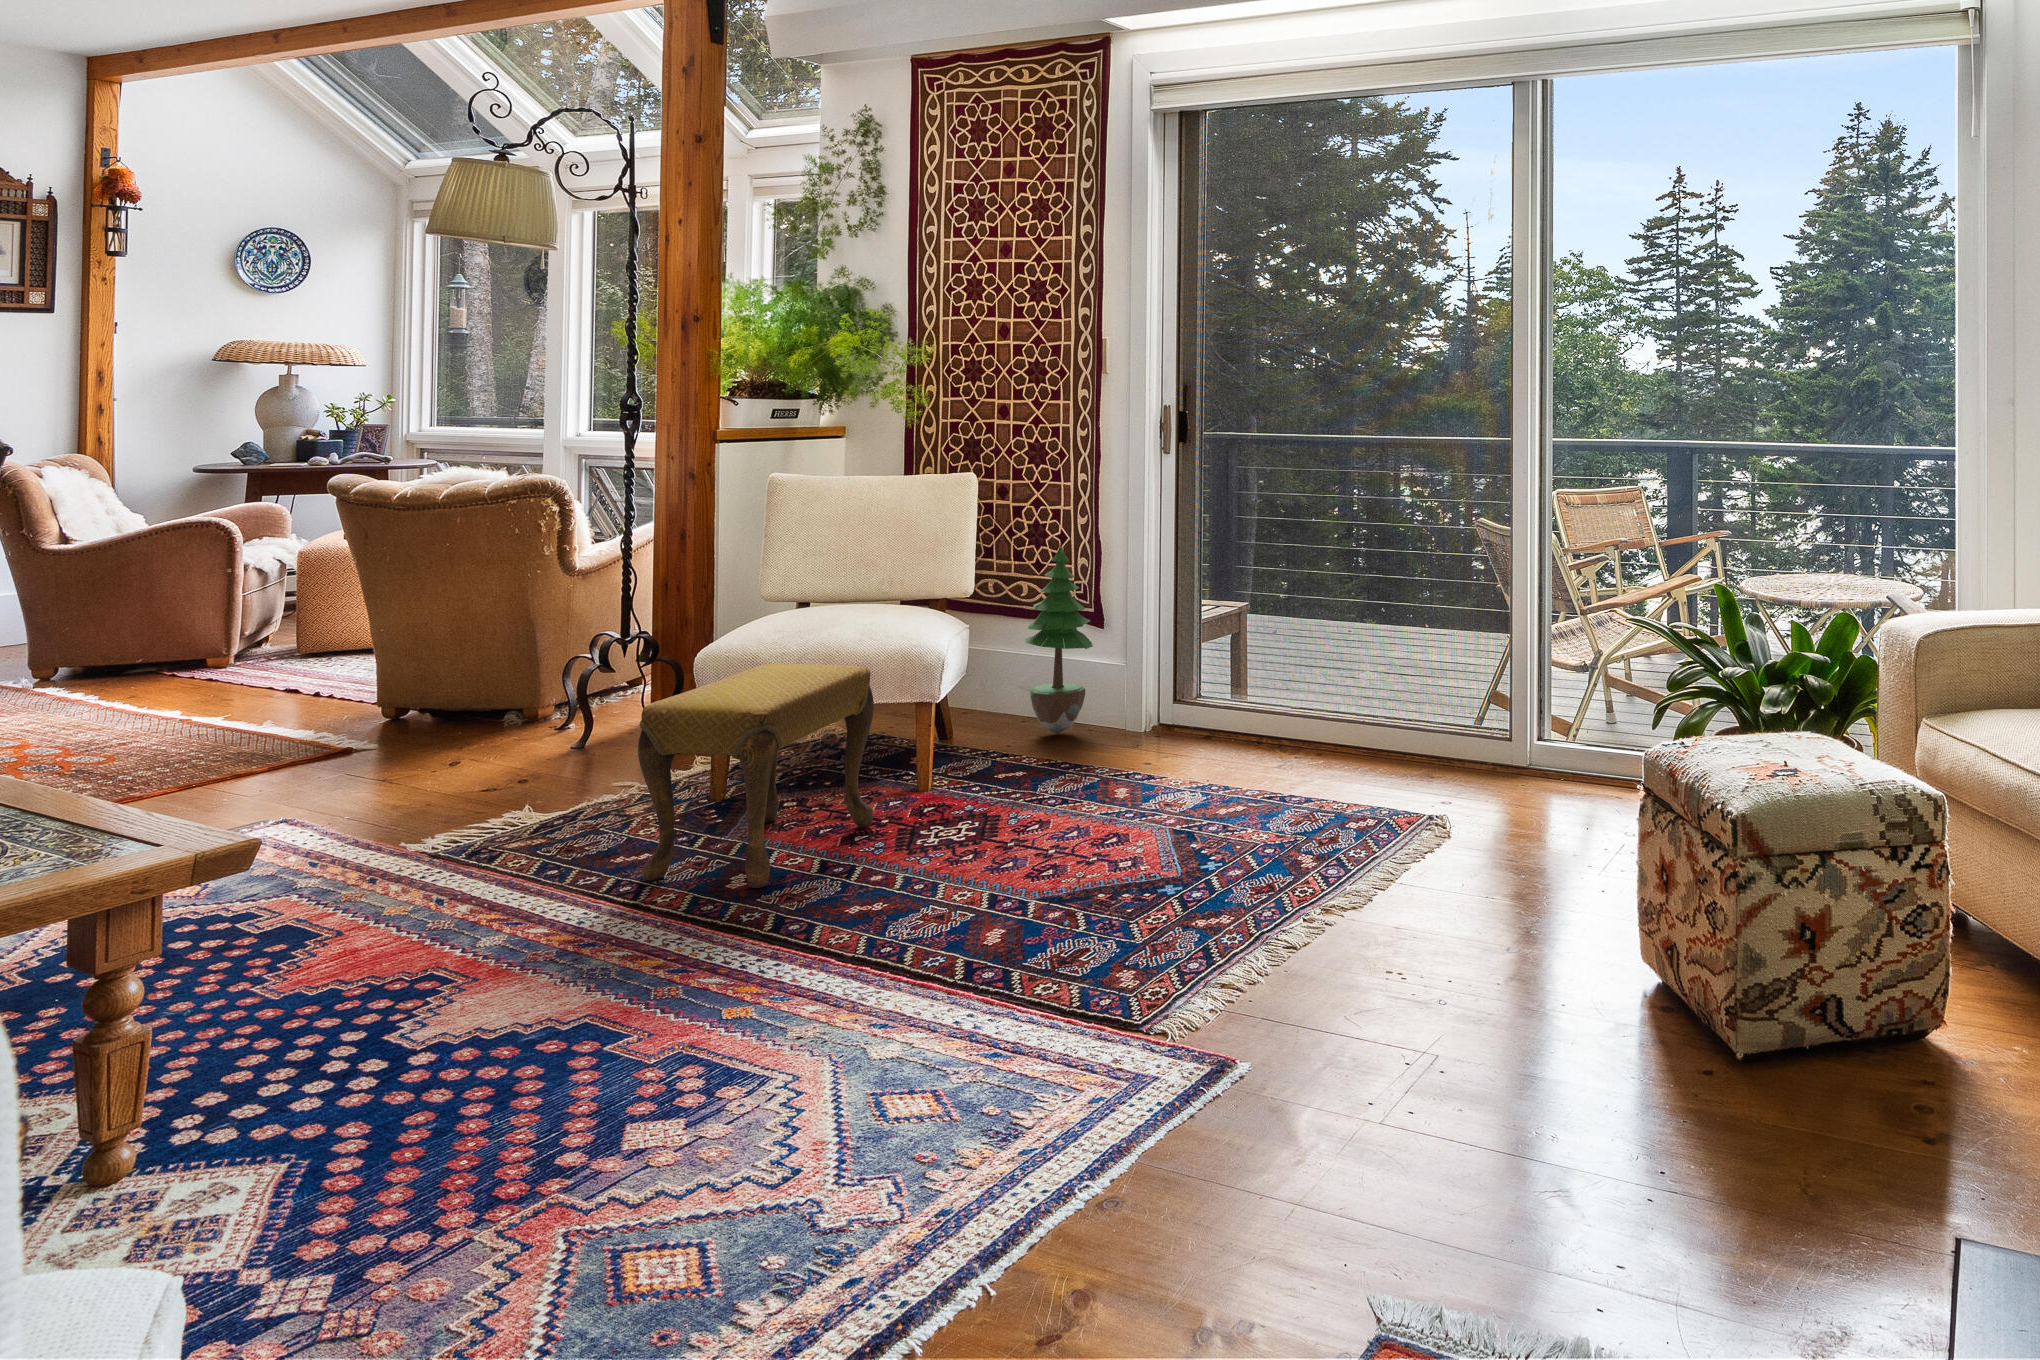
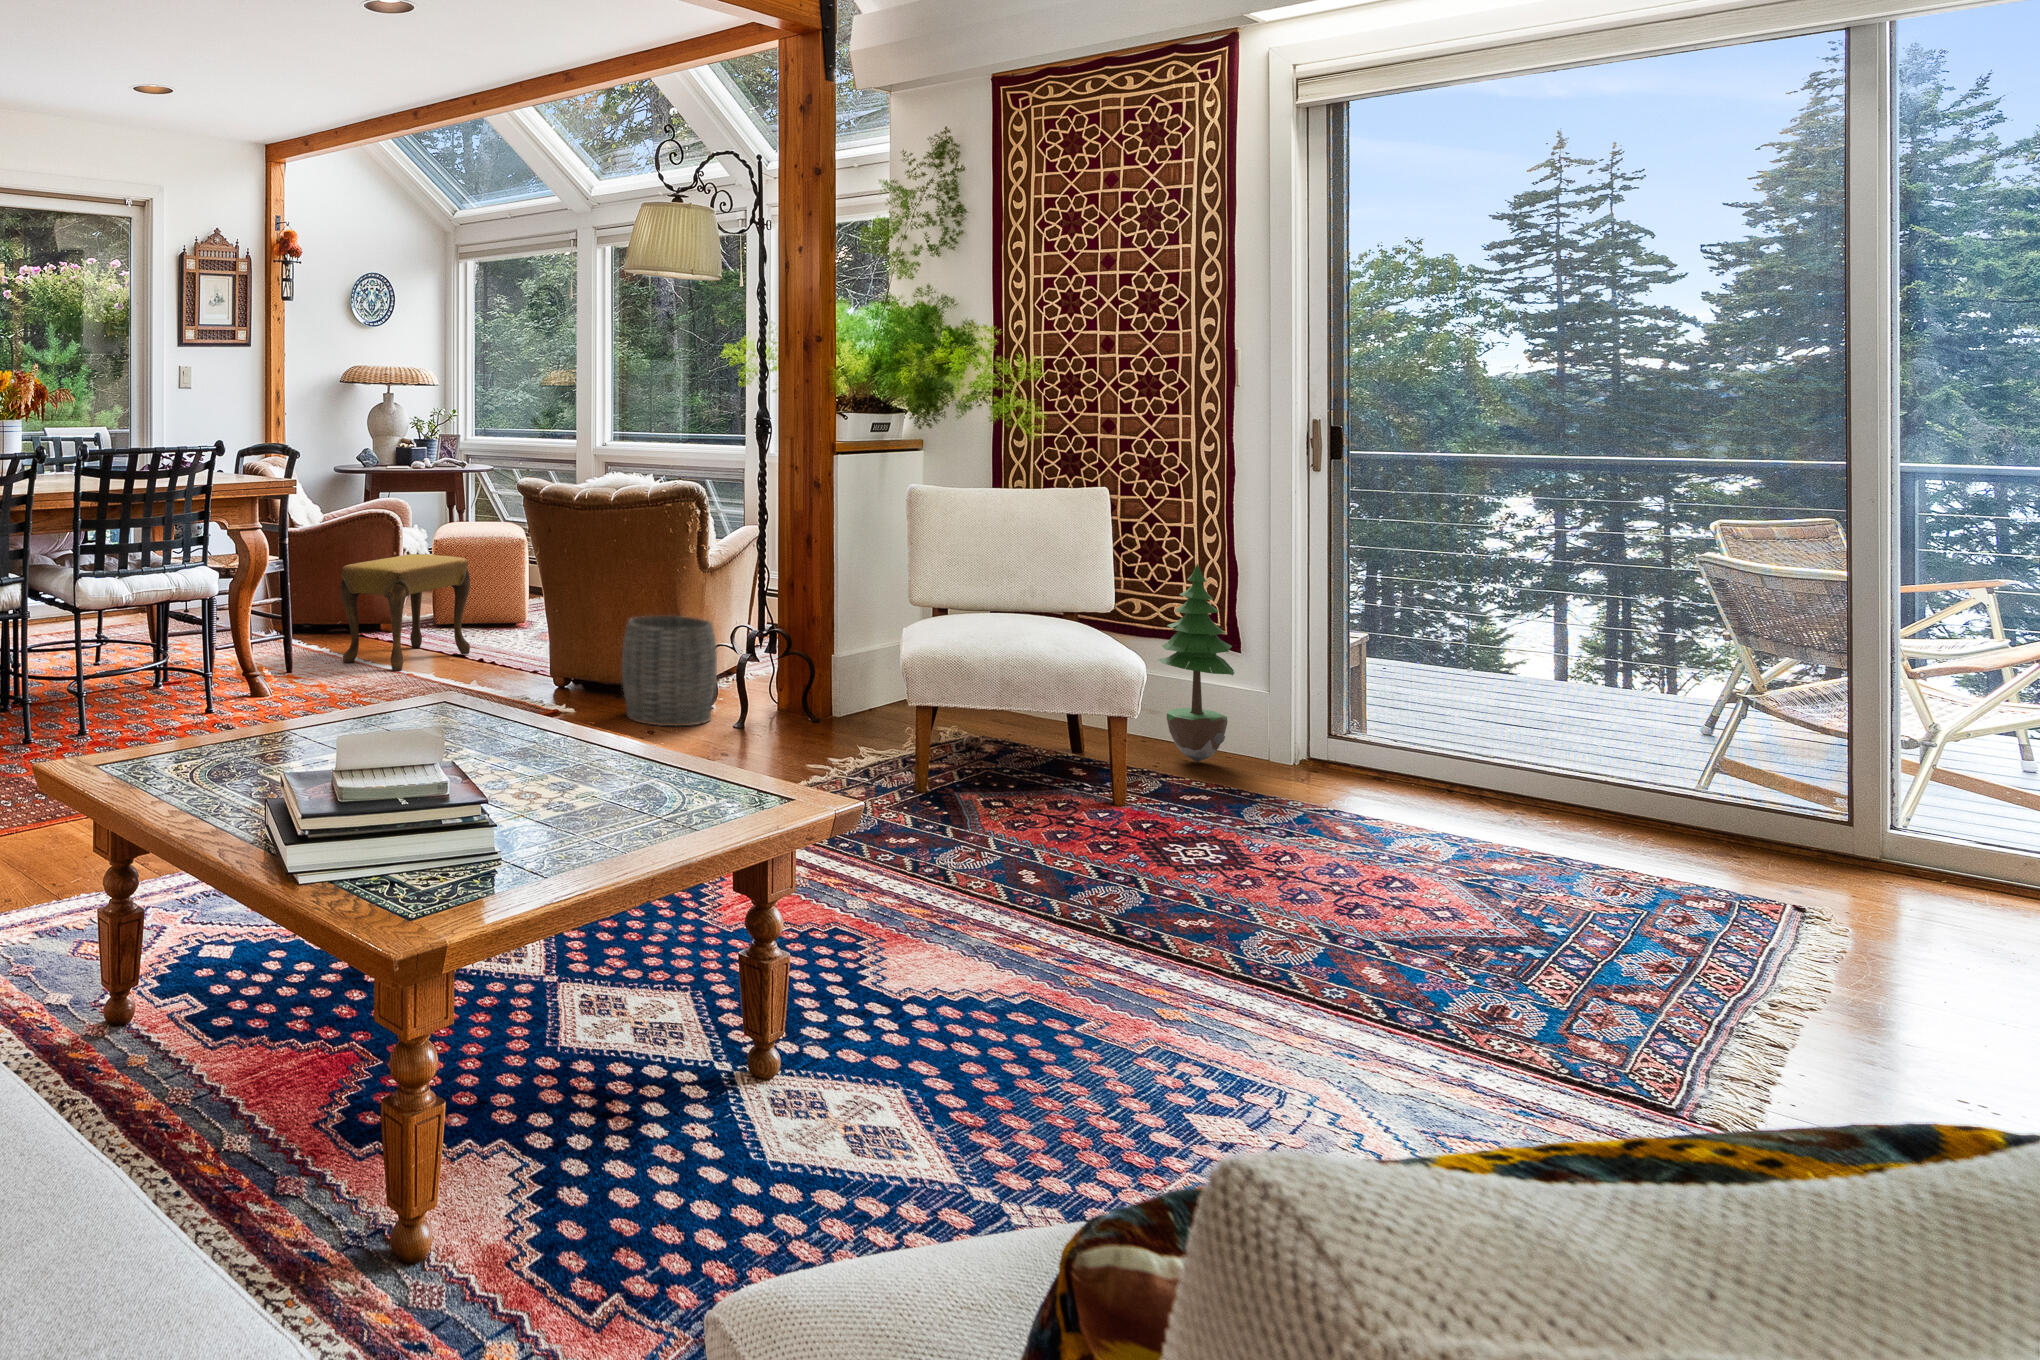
woven basket: none [436,630,562,756] -> present [622,616,717,726]
footstool: present [638,664,874,888] -> present [341,554,470,670]

